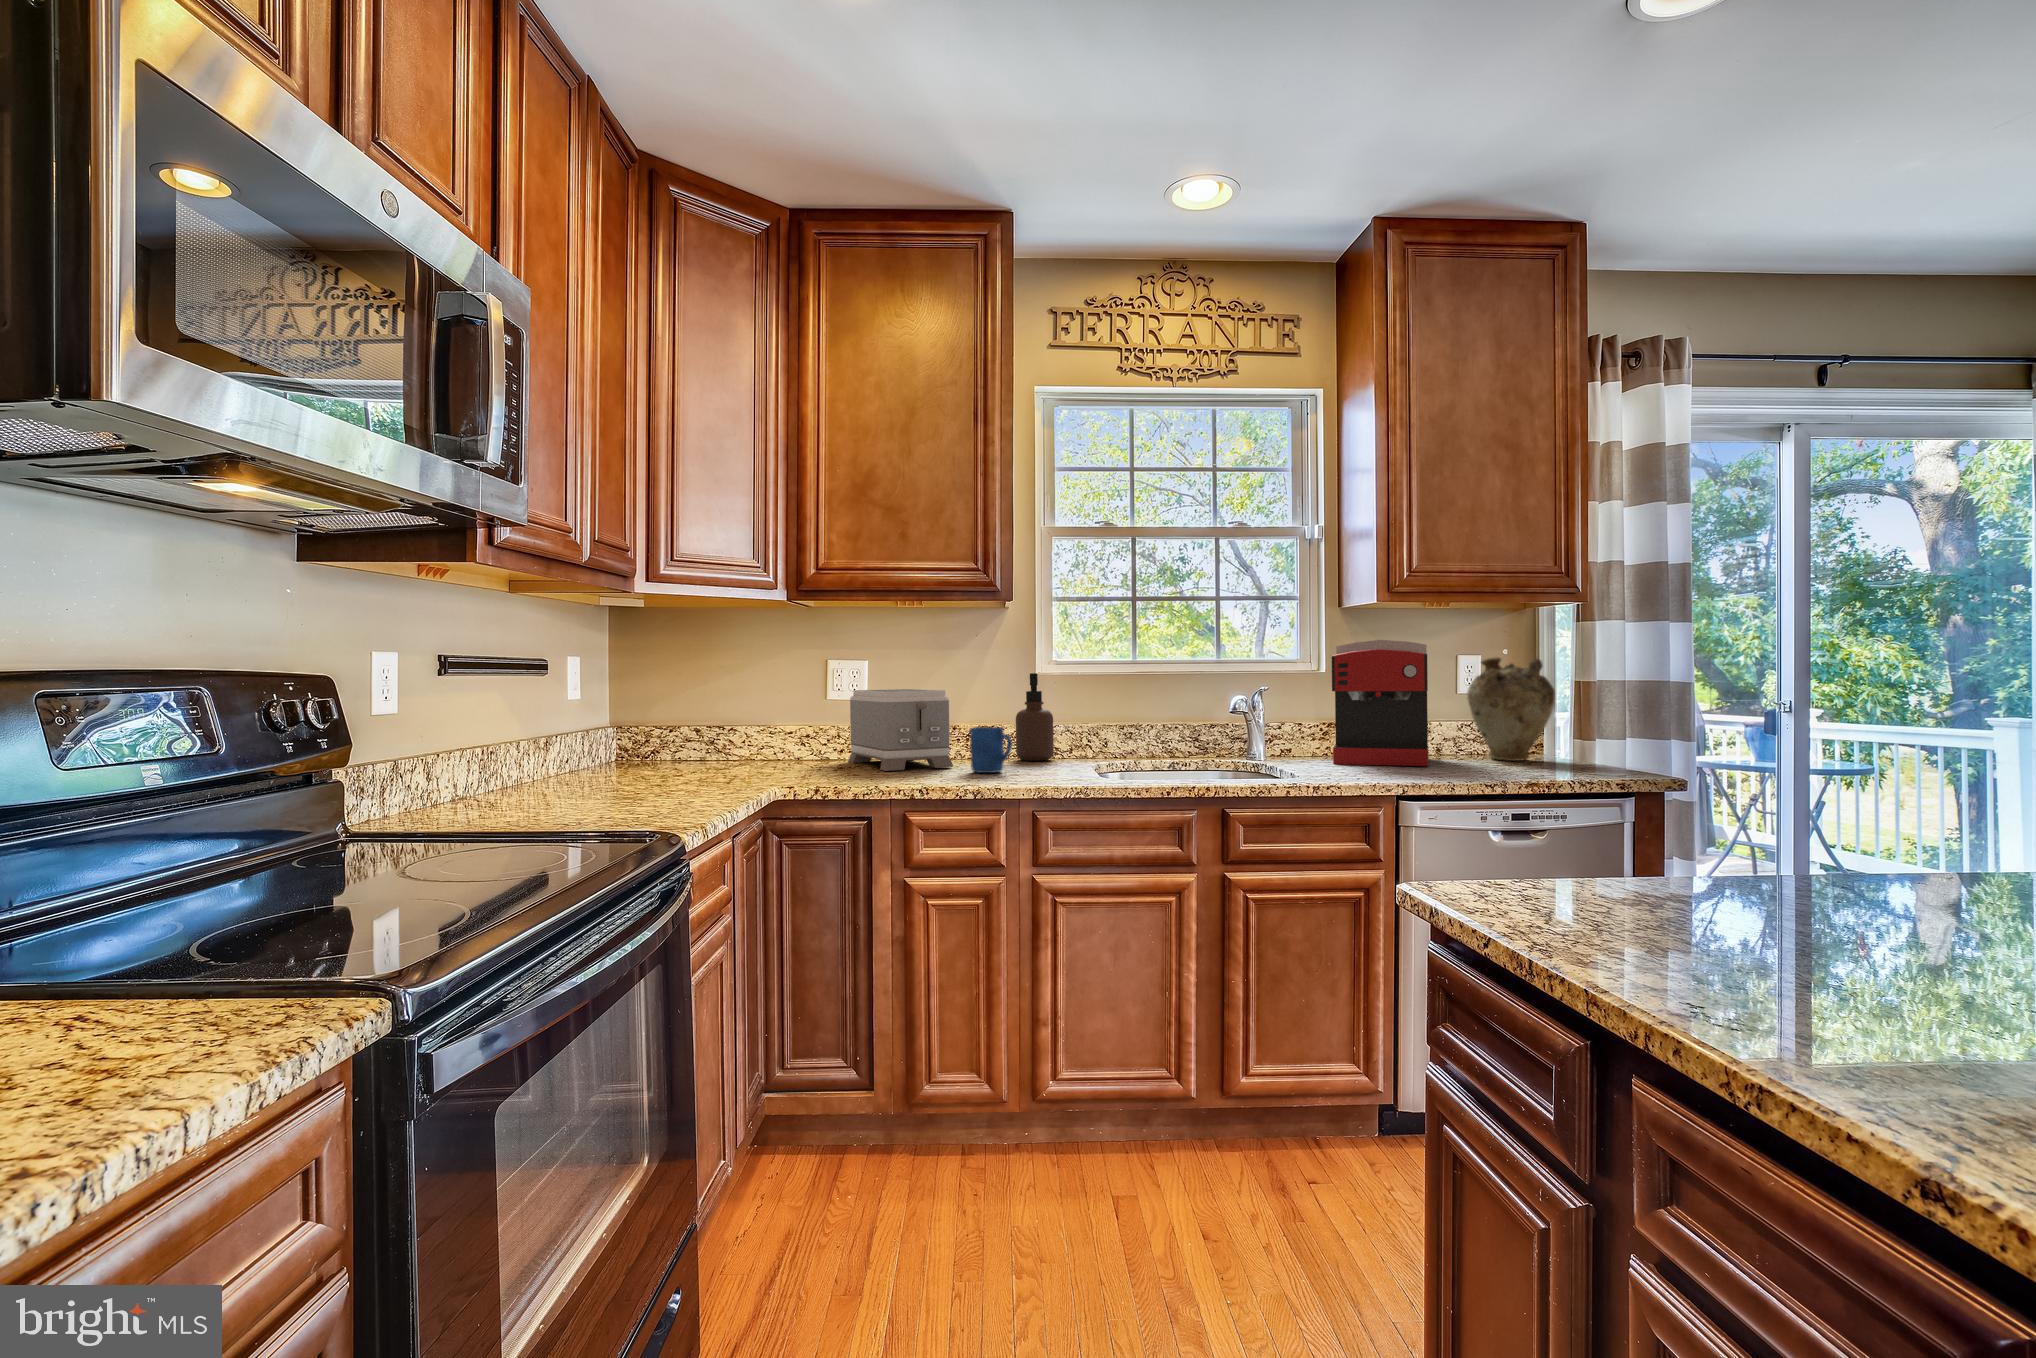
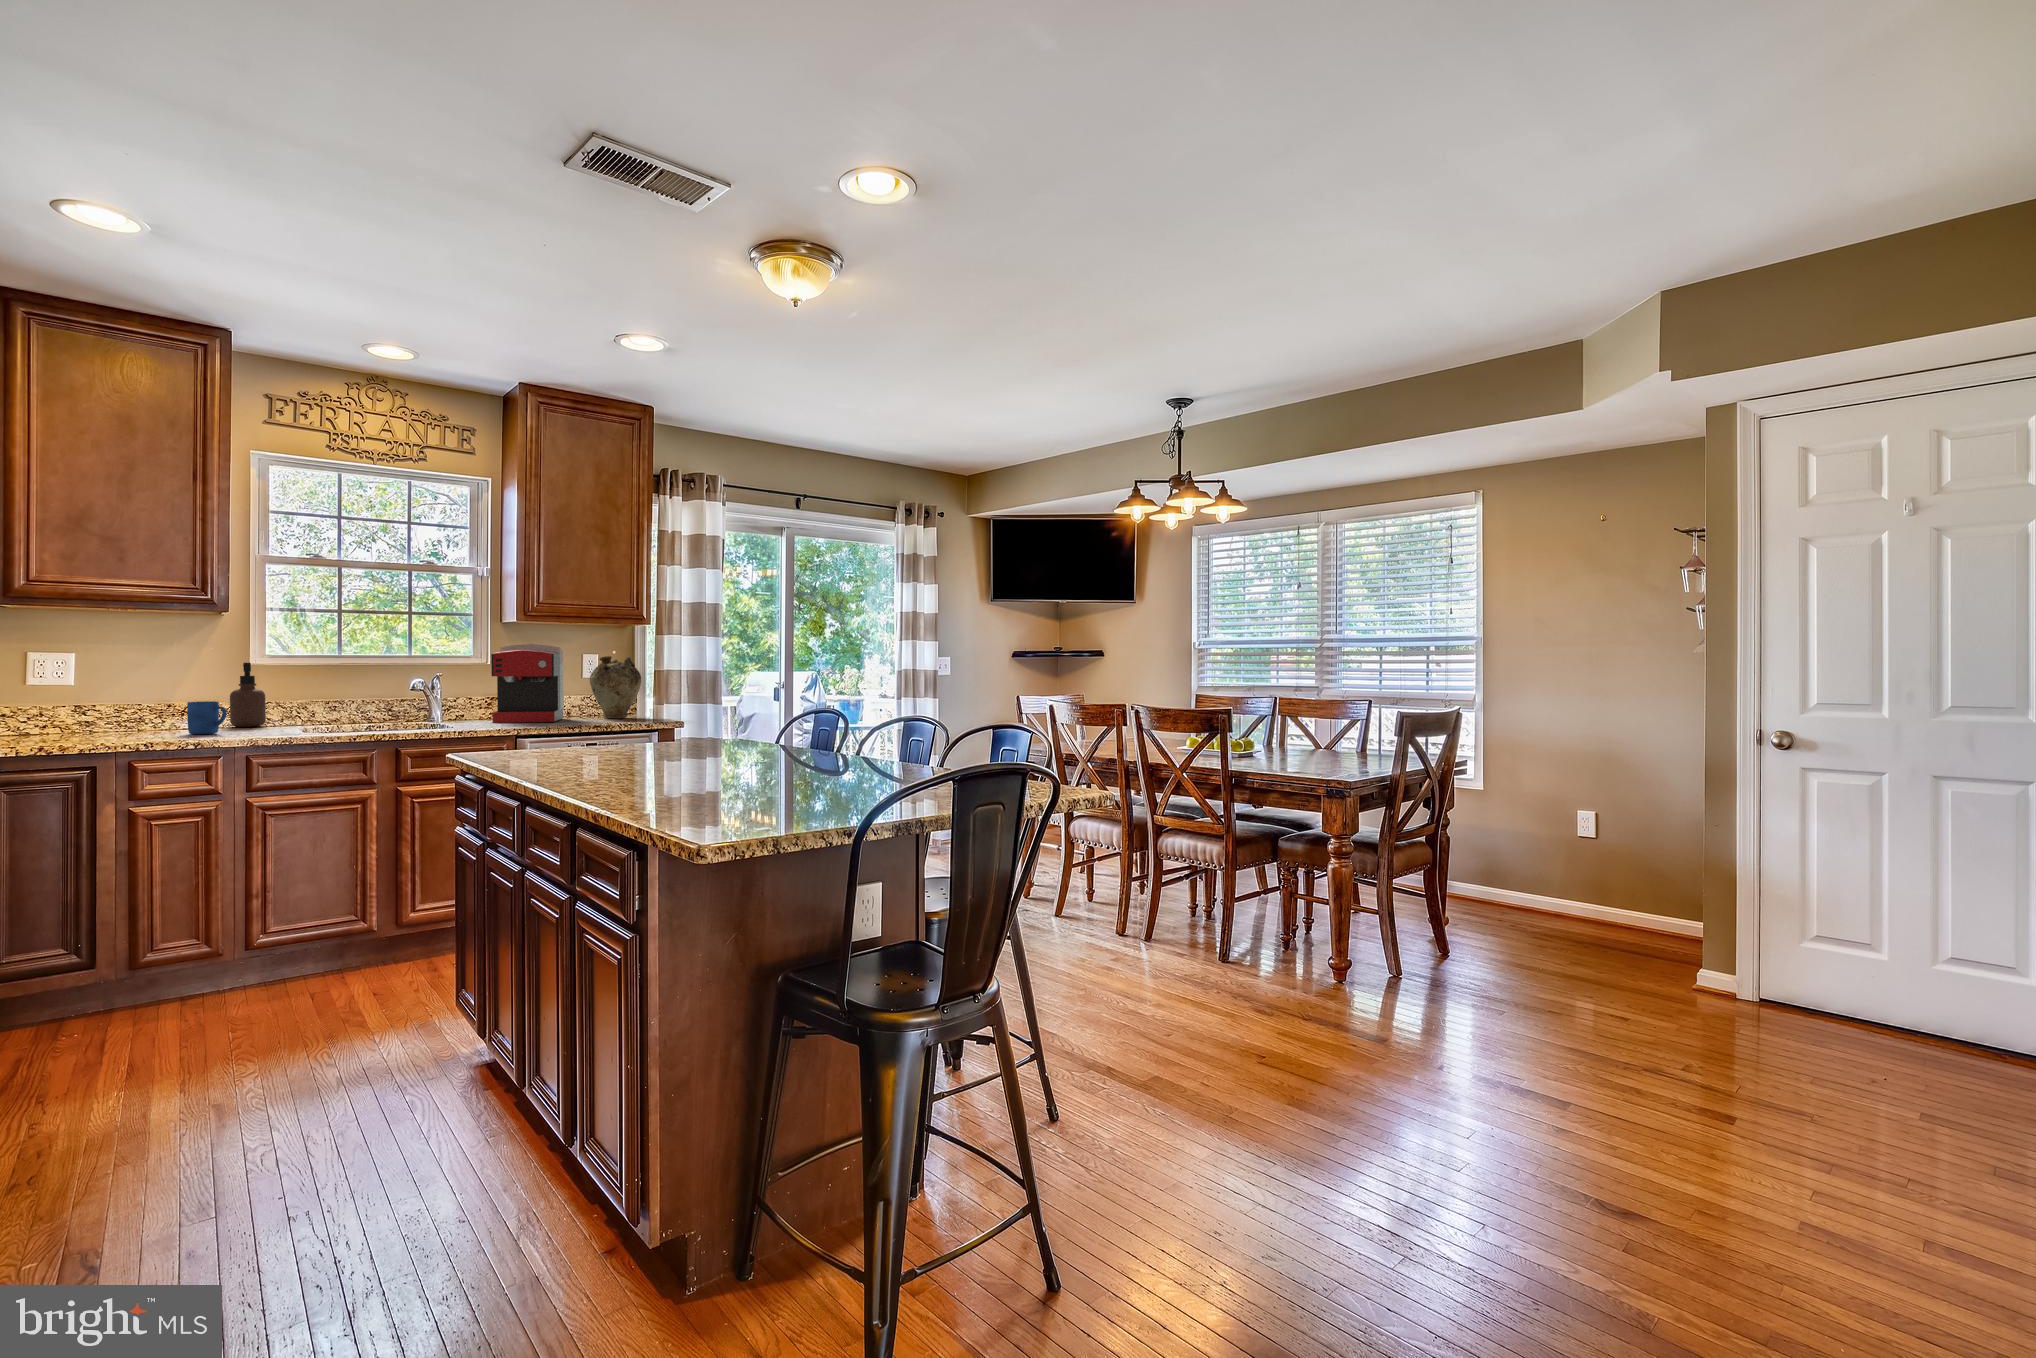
toaster: present [848,689,953,771] -> none [54,674,170,736]

